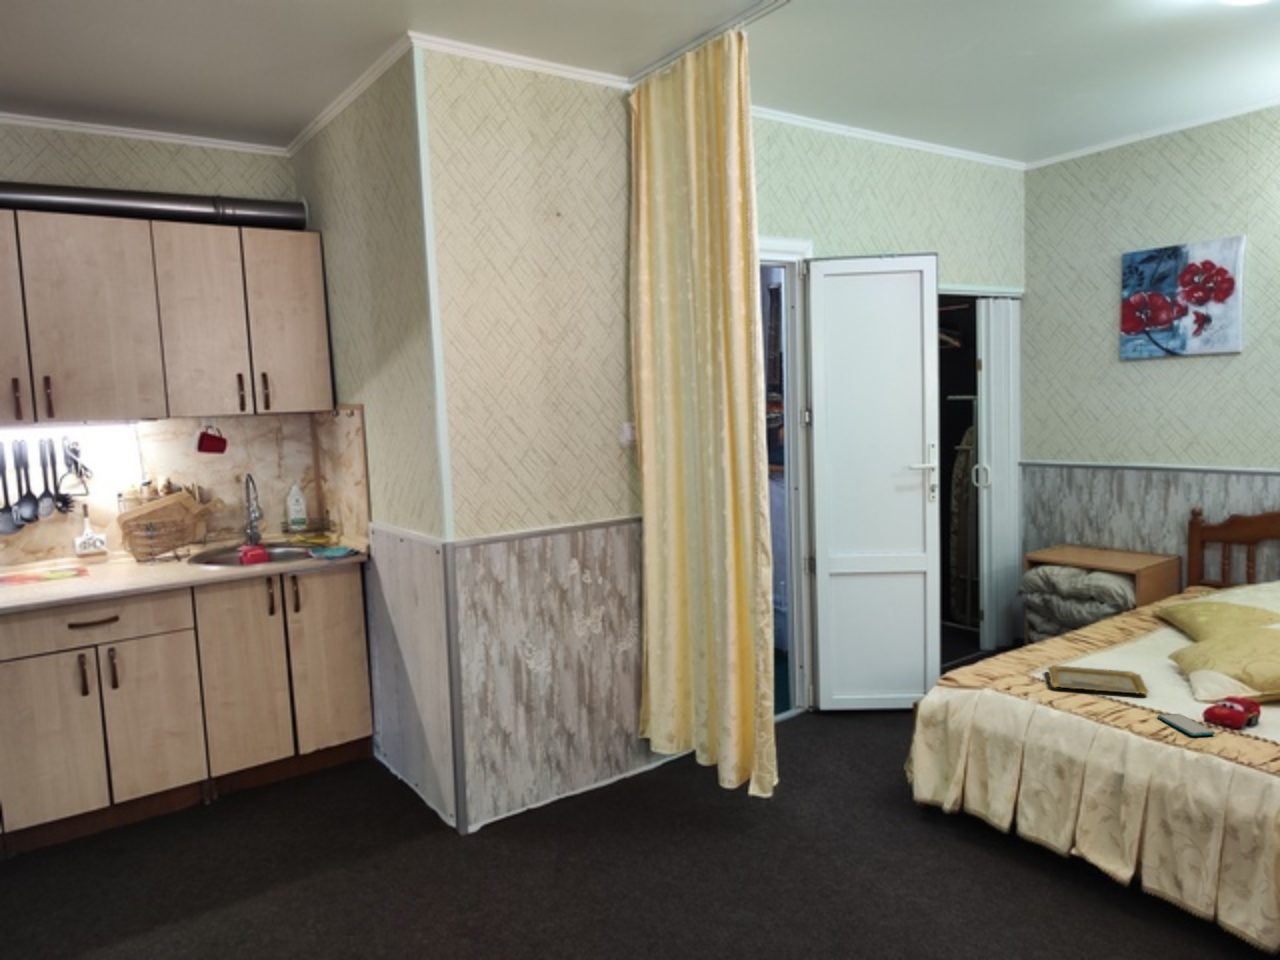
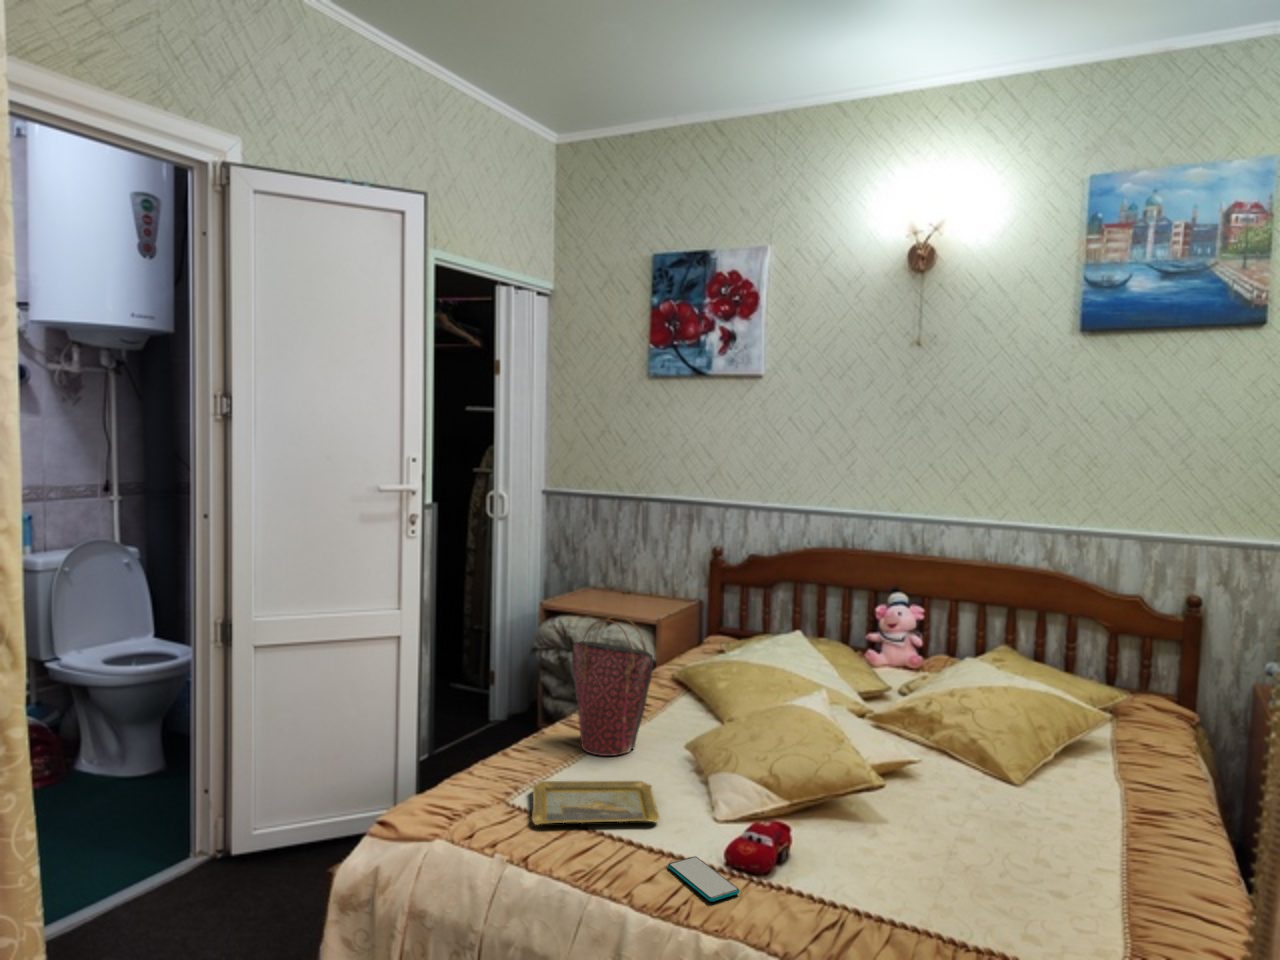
handbag: none [1069,556,1138,658] -> present [572,616,653,756]

